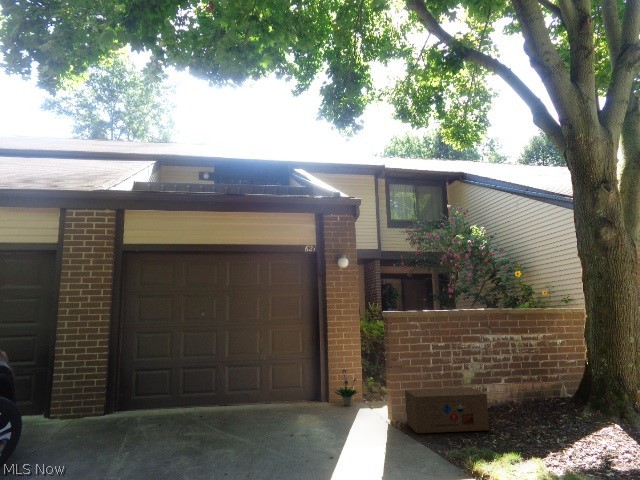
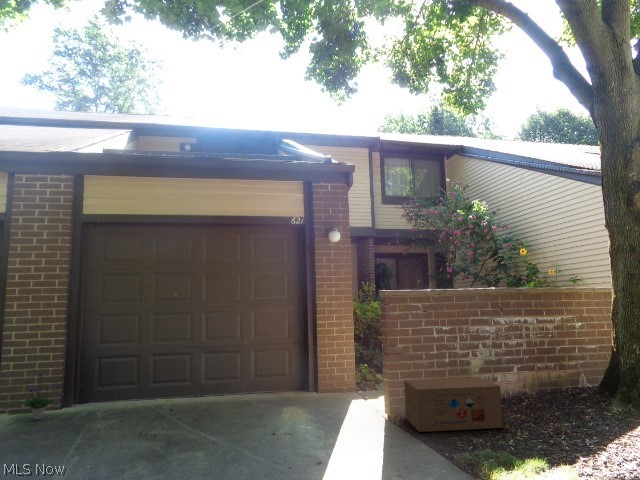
potted plant: present [334,369,358,405] -> present [20,372,54,420]

